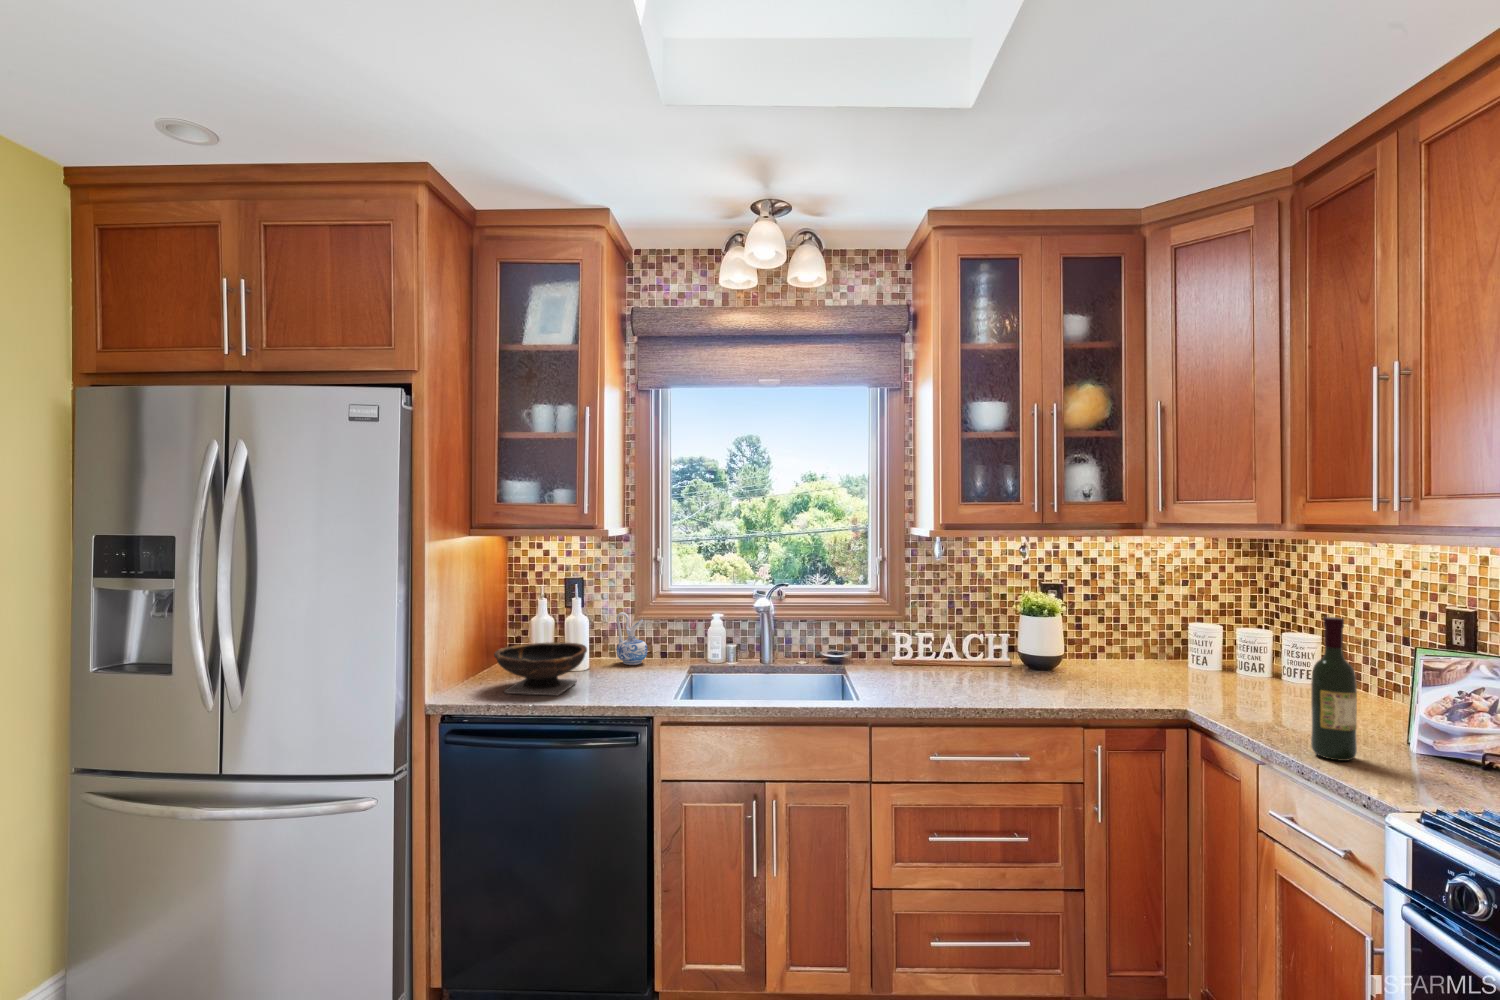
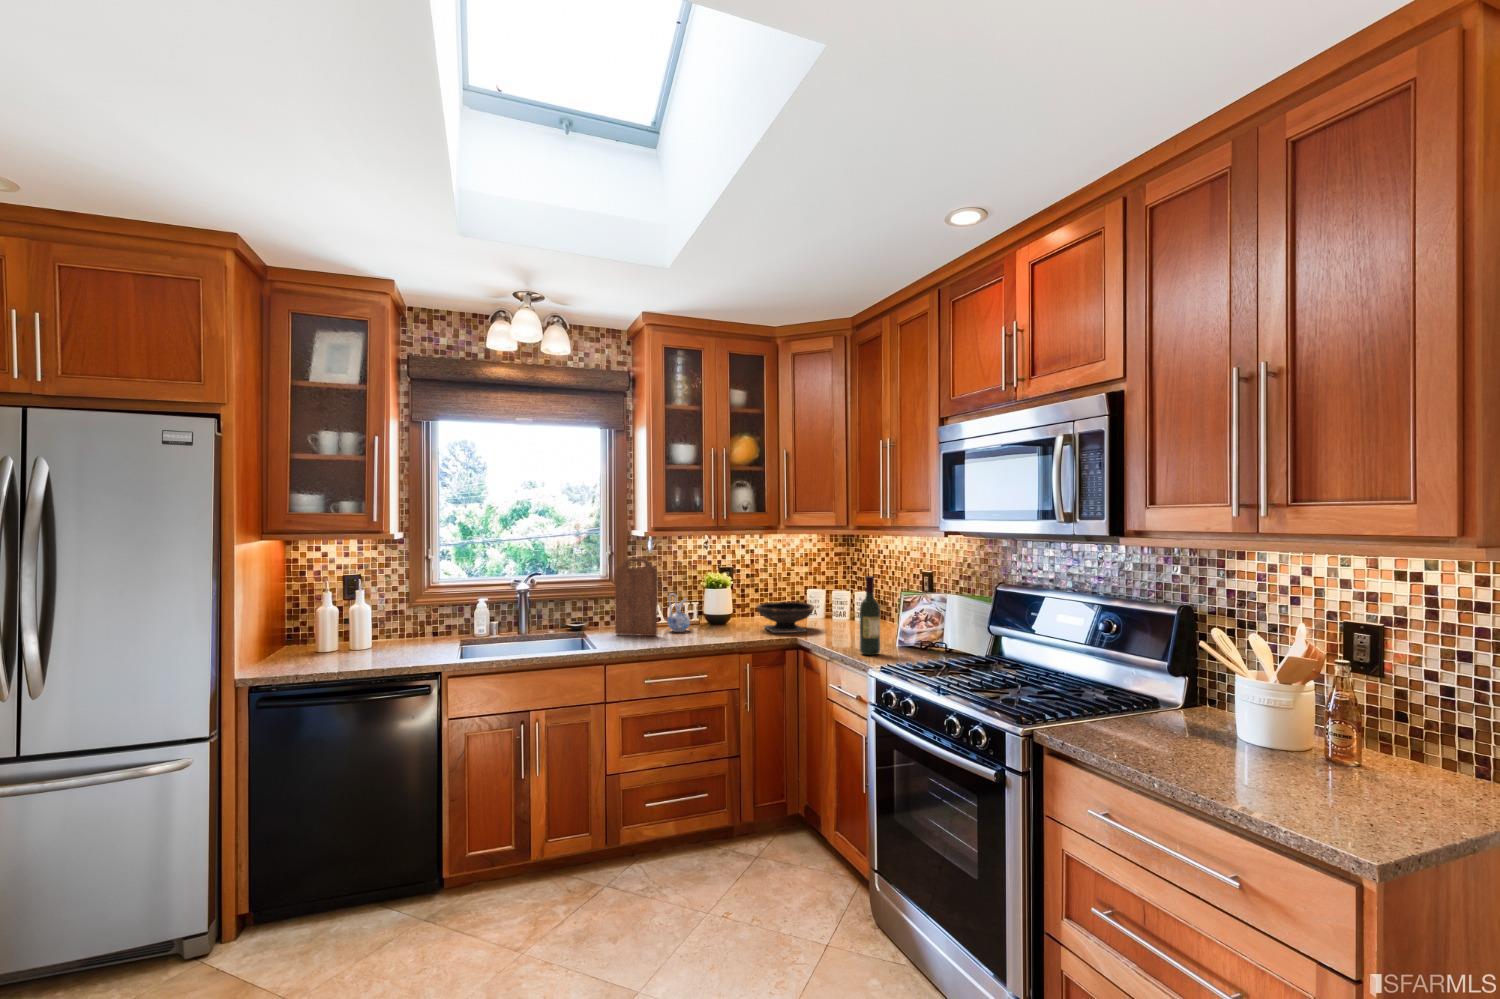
cutting board: none [888,567,949,681] -> present [615,558,658,636]
ceramic pitcher: present [617,612,648,665] -> present [667,593,690,632]
bowl: present [494,642,587,696] -> present [756,602,814,633]

